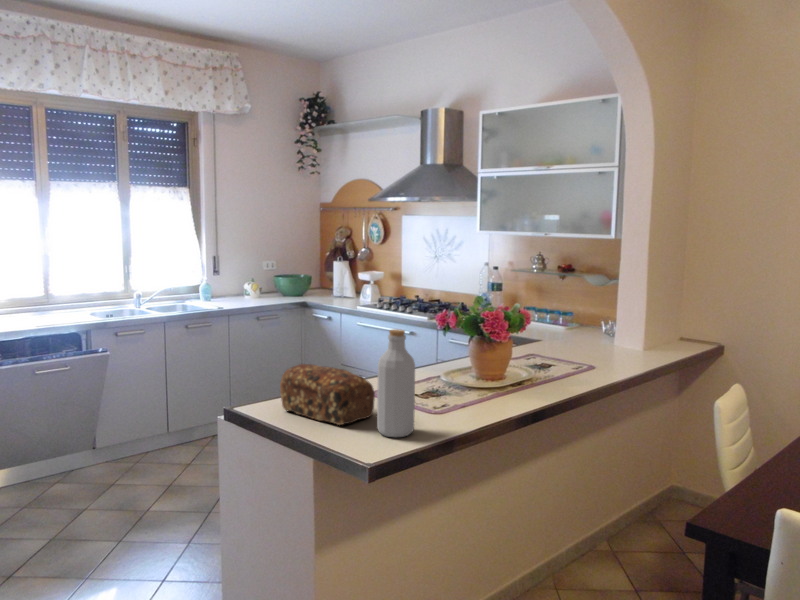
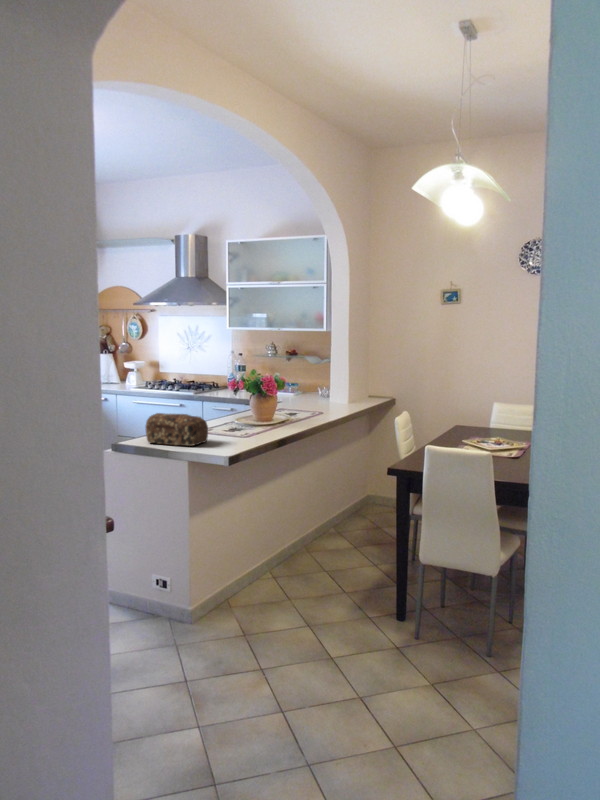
bottle: present [377,329,415,437] -> none [216,385,238,448]

